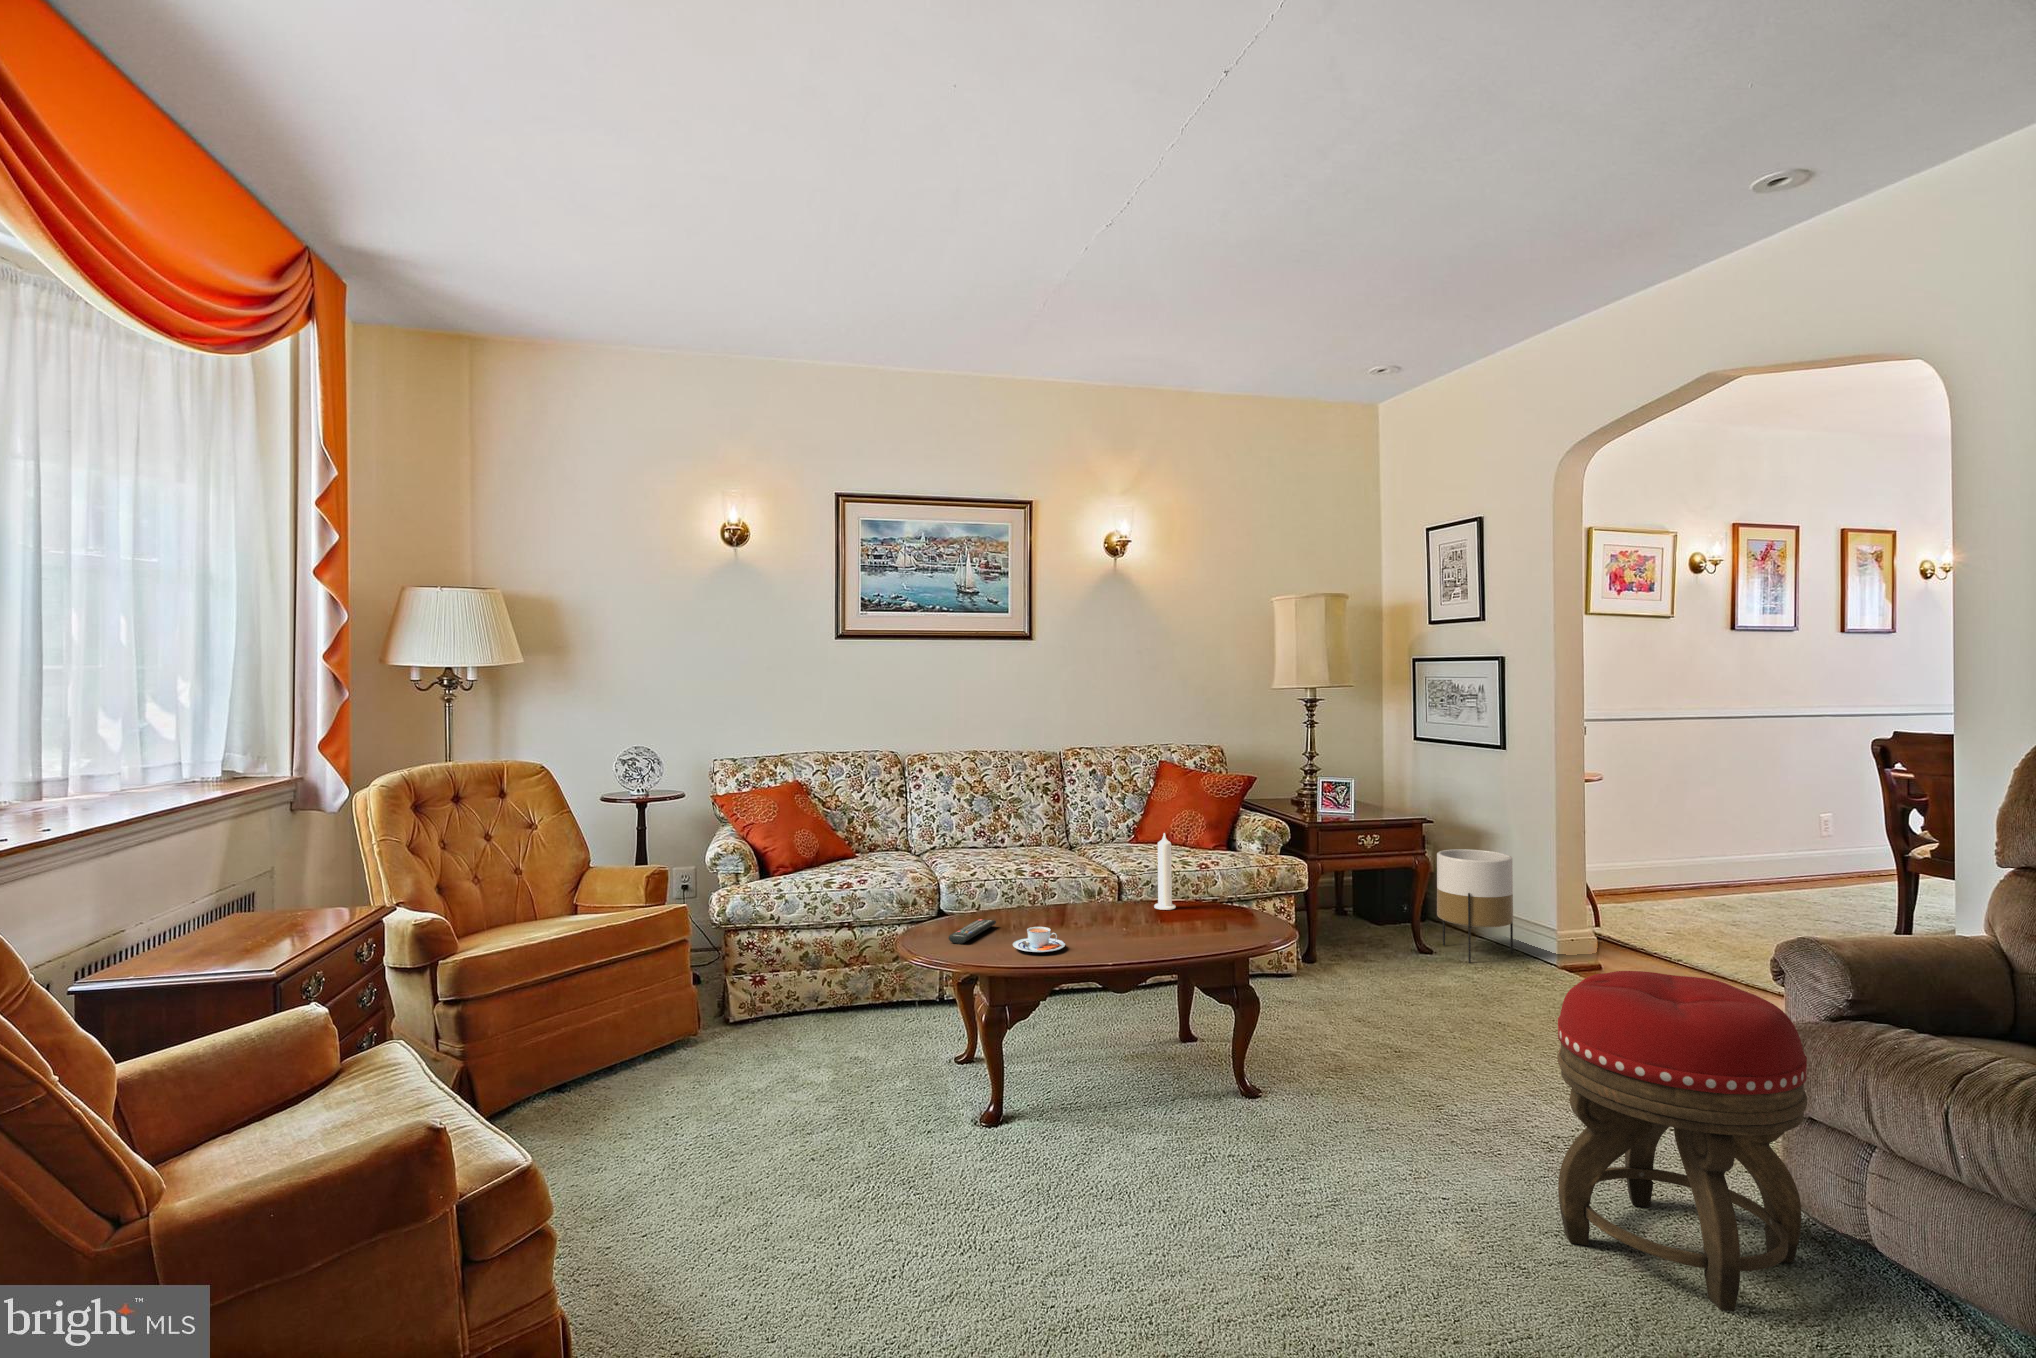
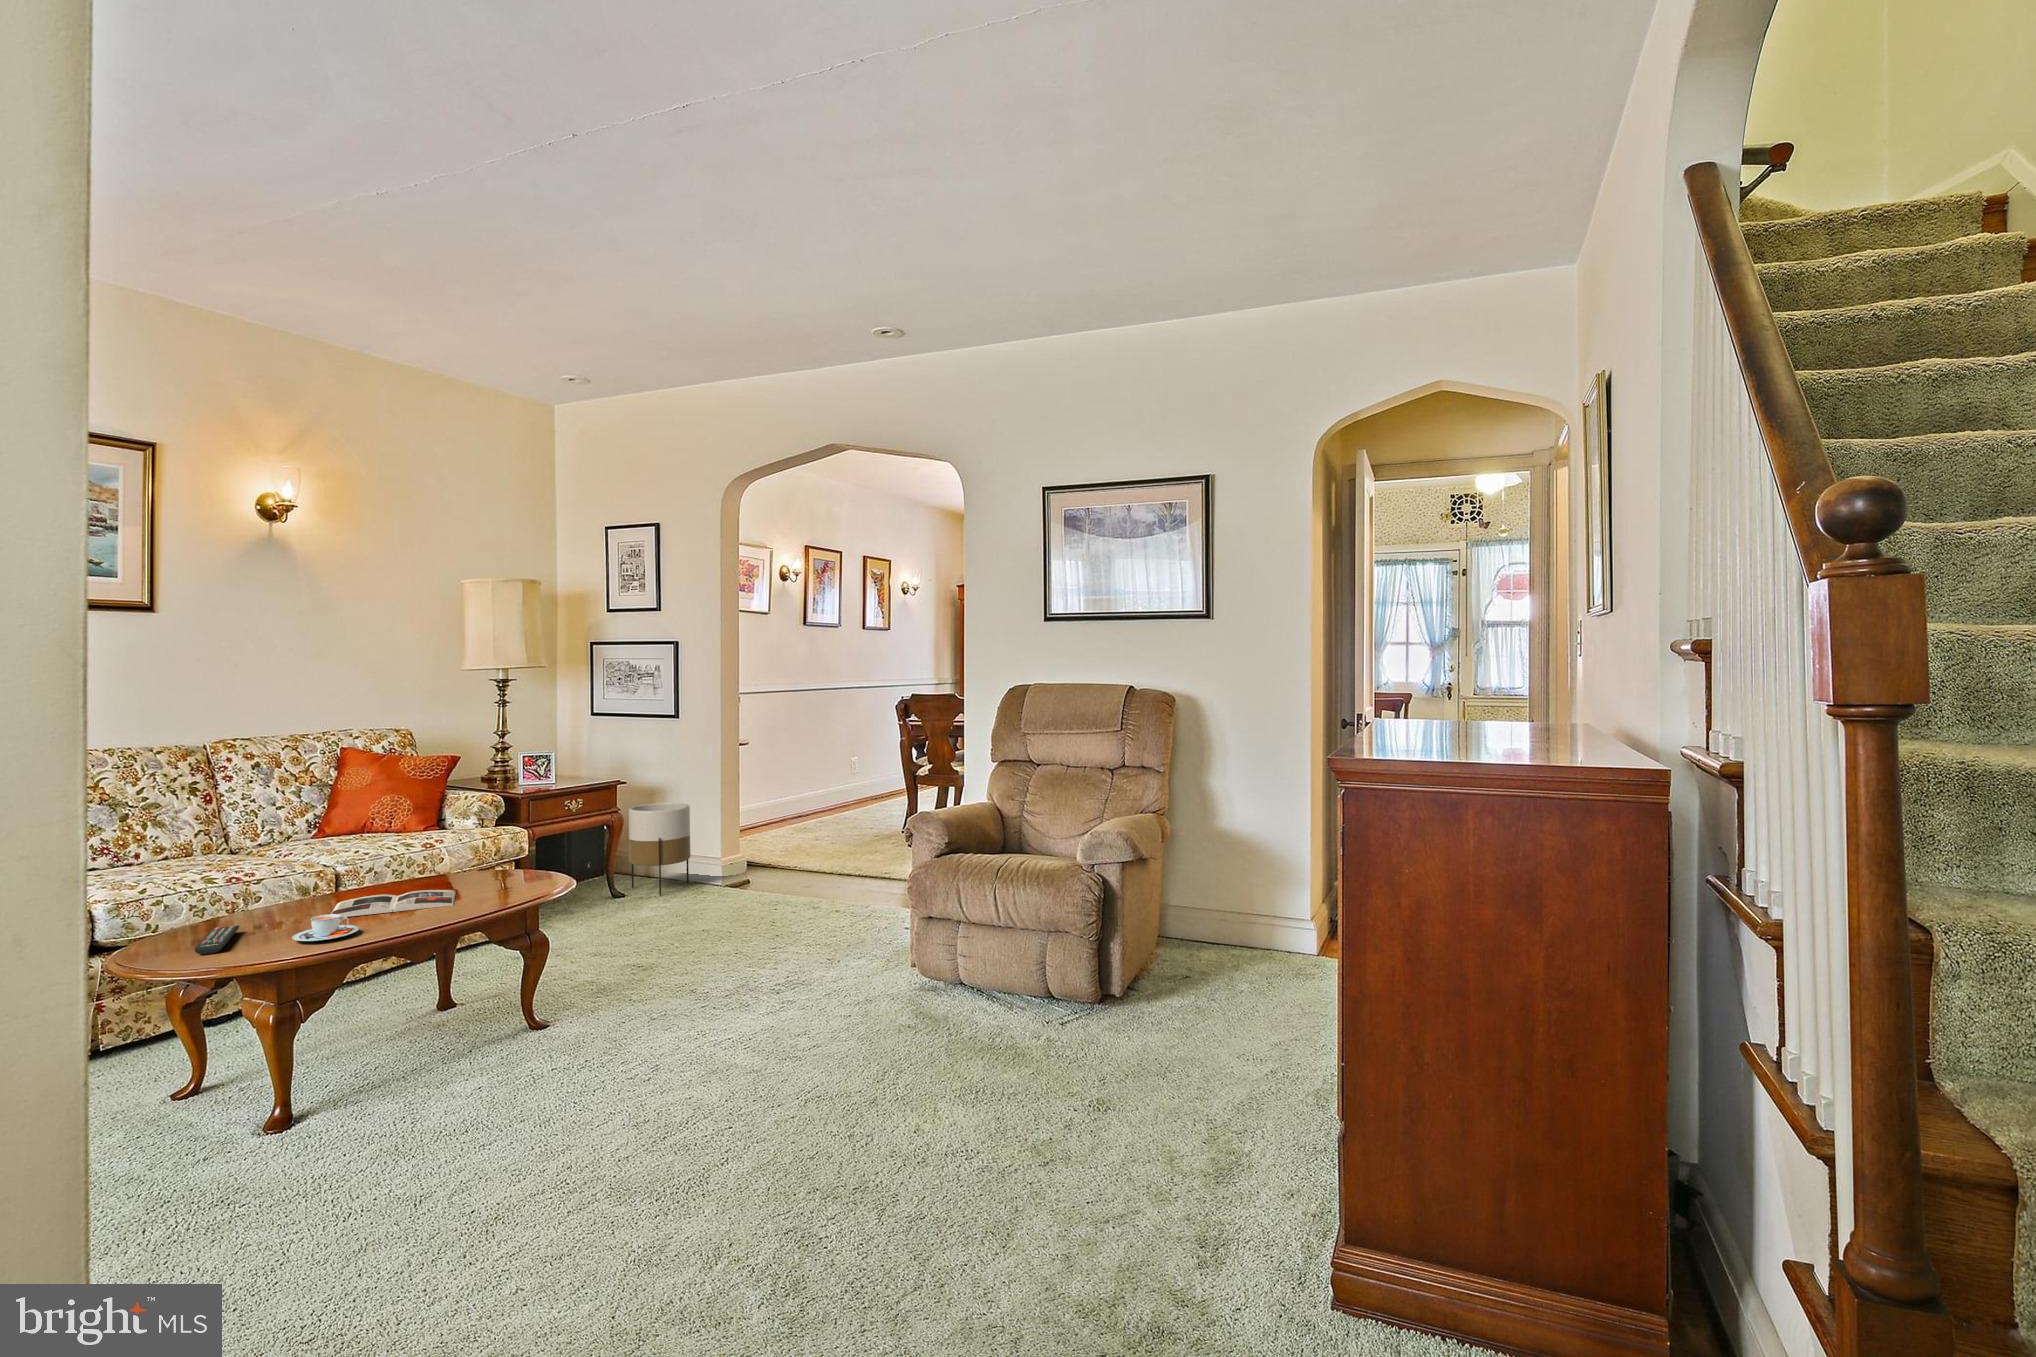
candle: present [1154,833,1176,910] -> none [413,810,438,885]
magazine: none [1059,912,1178,939] -> present [331,890,456,917]
footstool: present [1557,971,1807,1311] -> none [808,846,941,1036]

